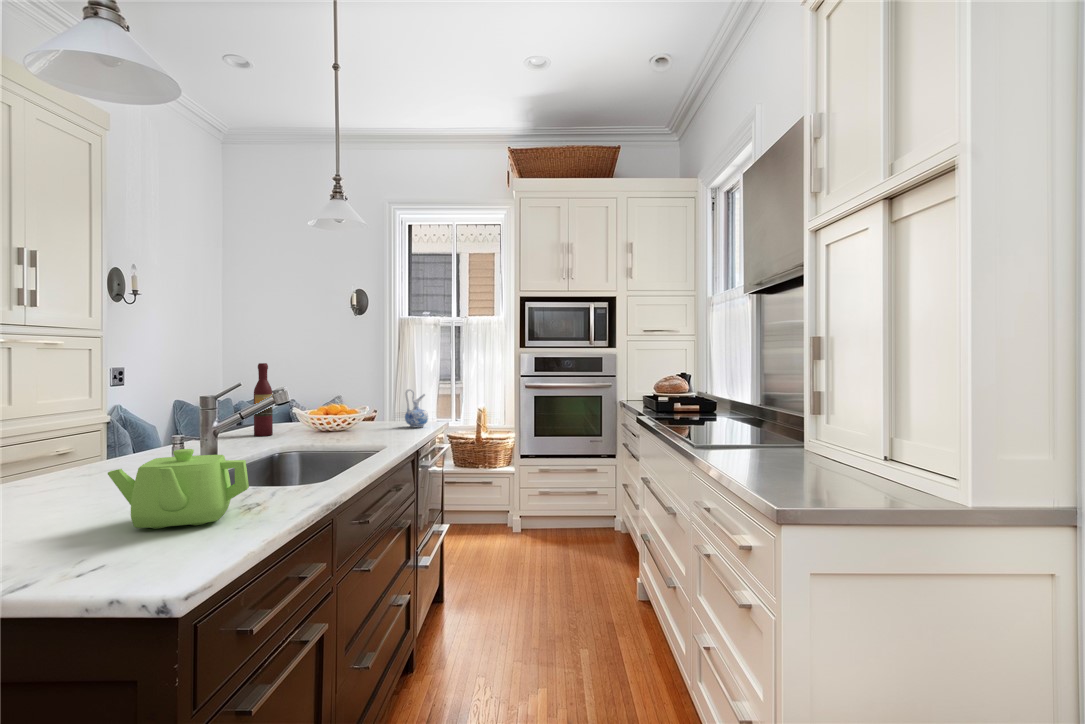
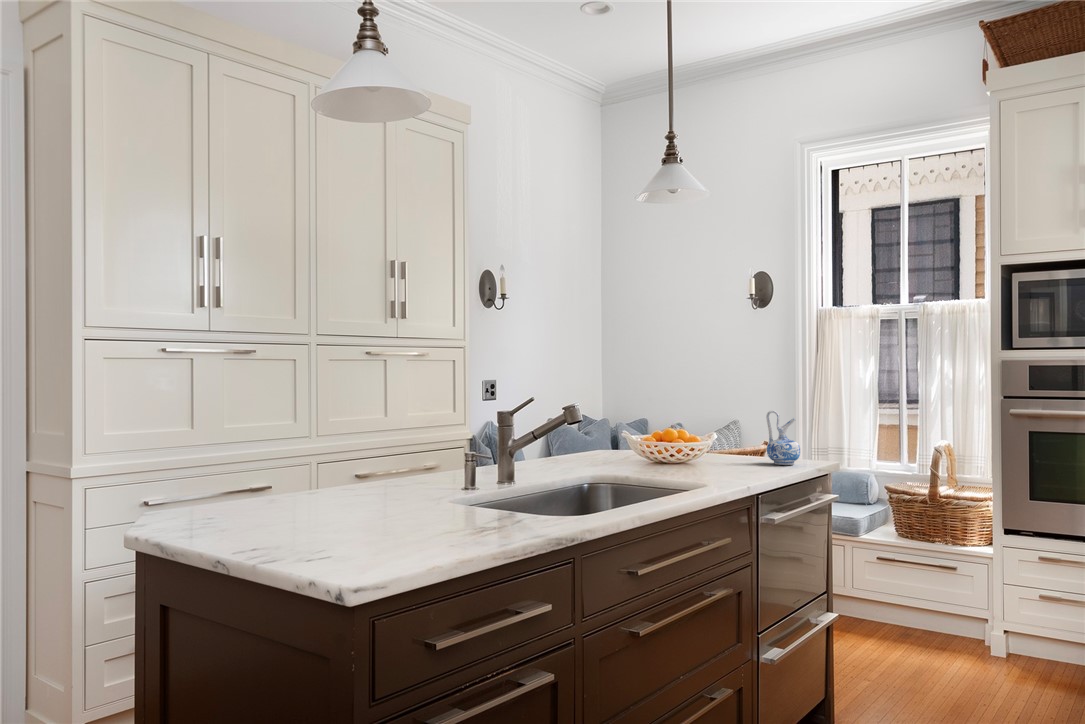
wine bottle: present [254,363,273,436] -> none [580,374,601,461]
teapot: present [108,449,249,529] -> none [364,458,479,537]

